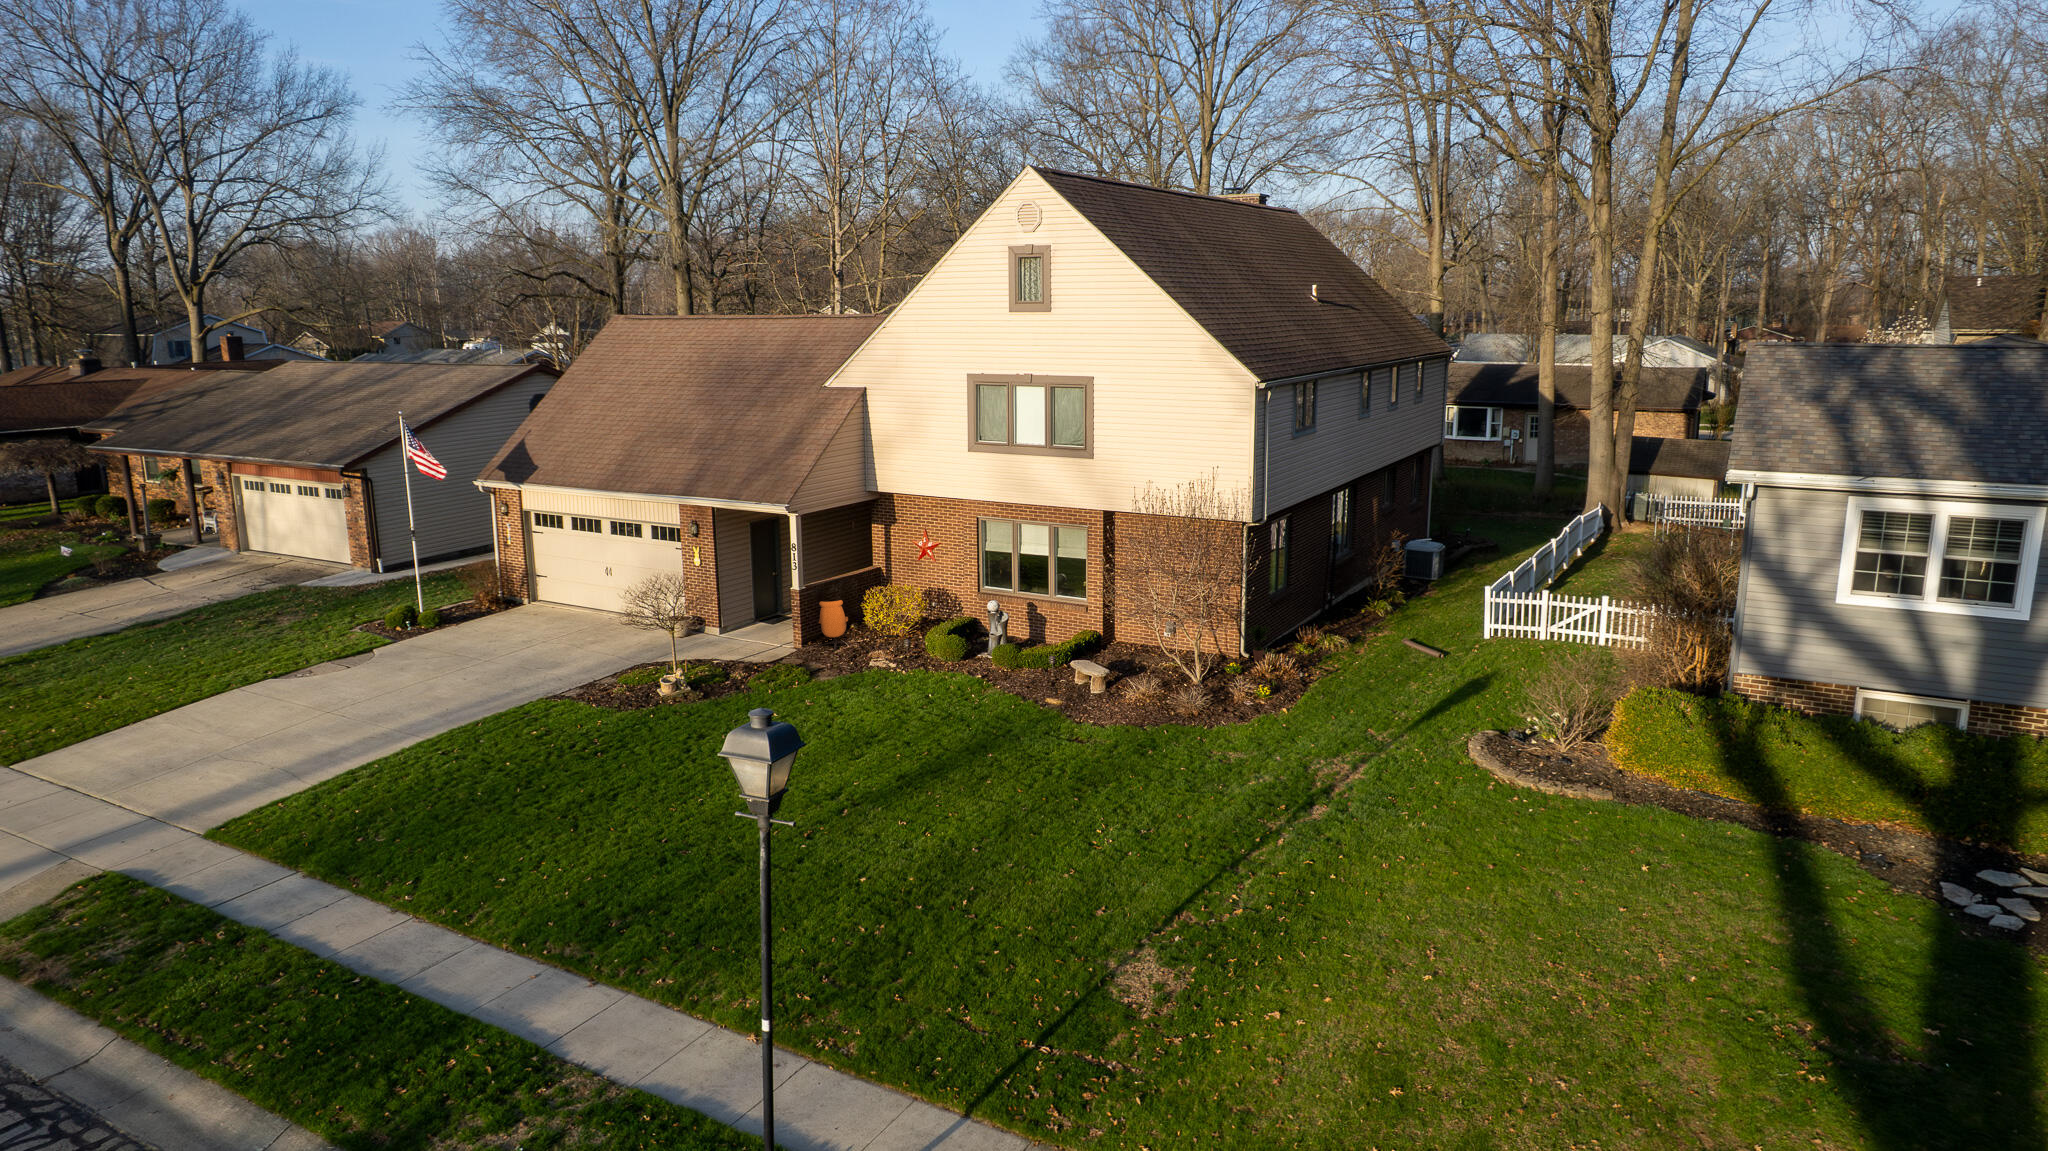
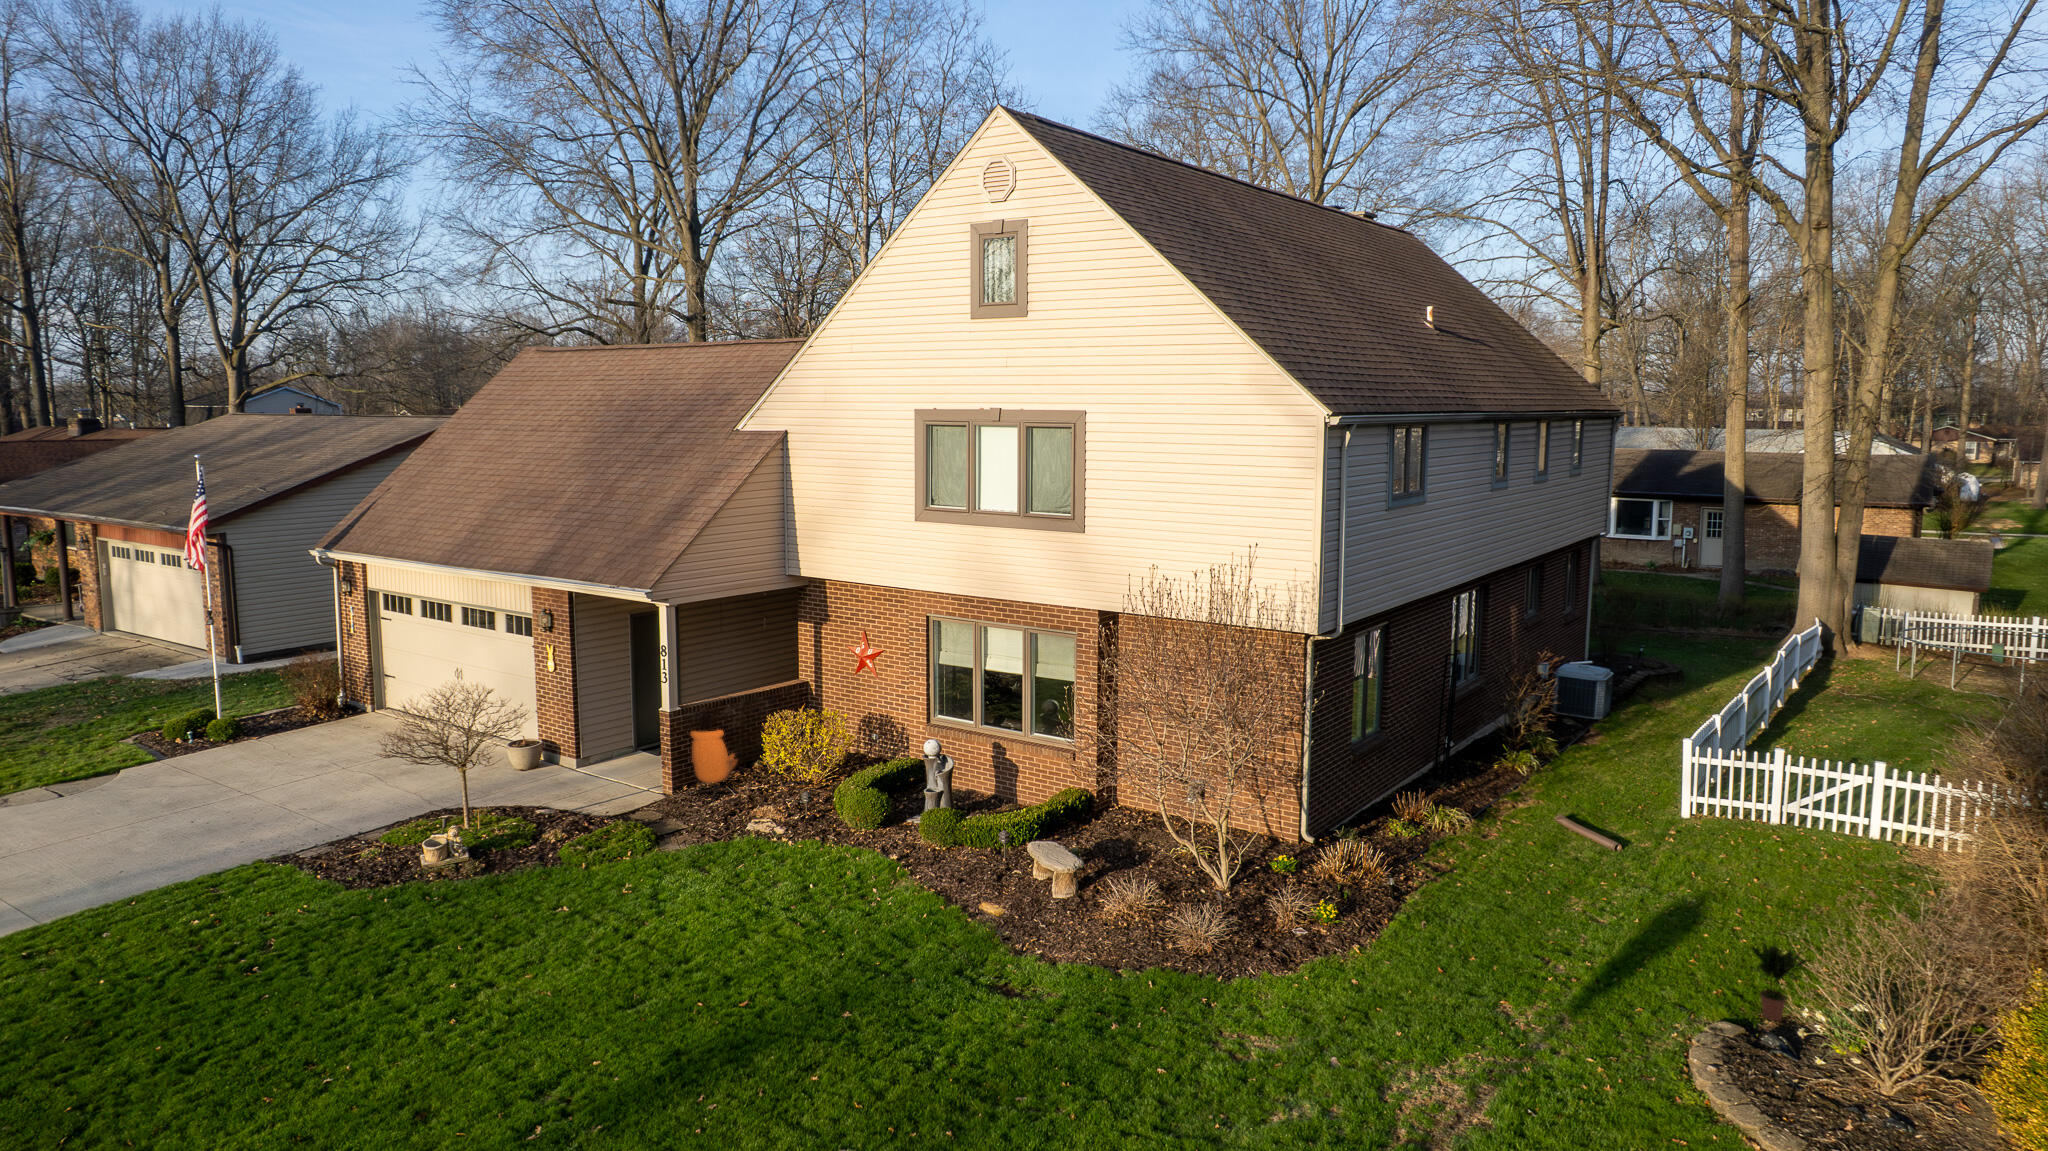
potted plant: present [1246,625,1271,661] -> present [1751,942,1807,1021]

